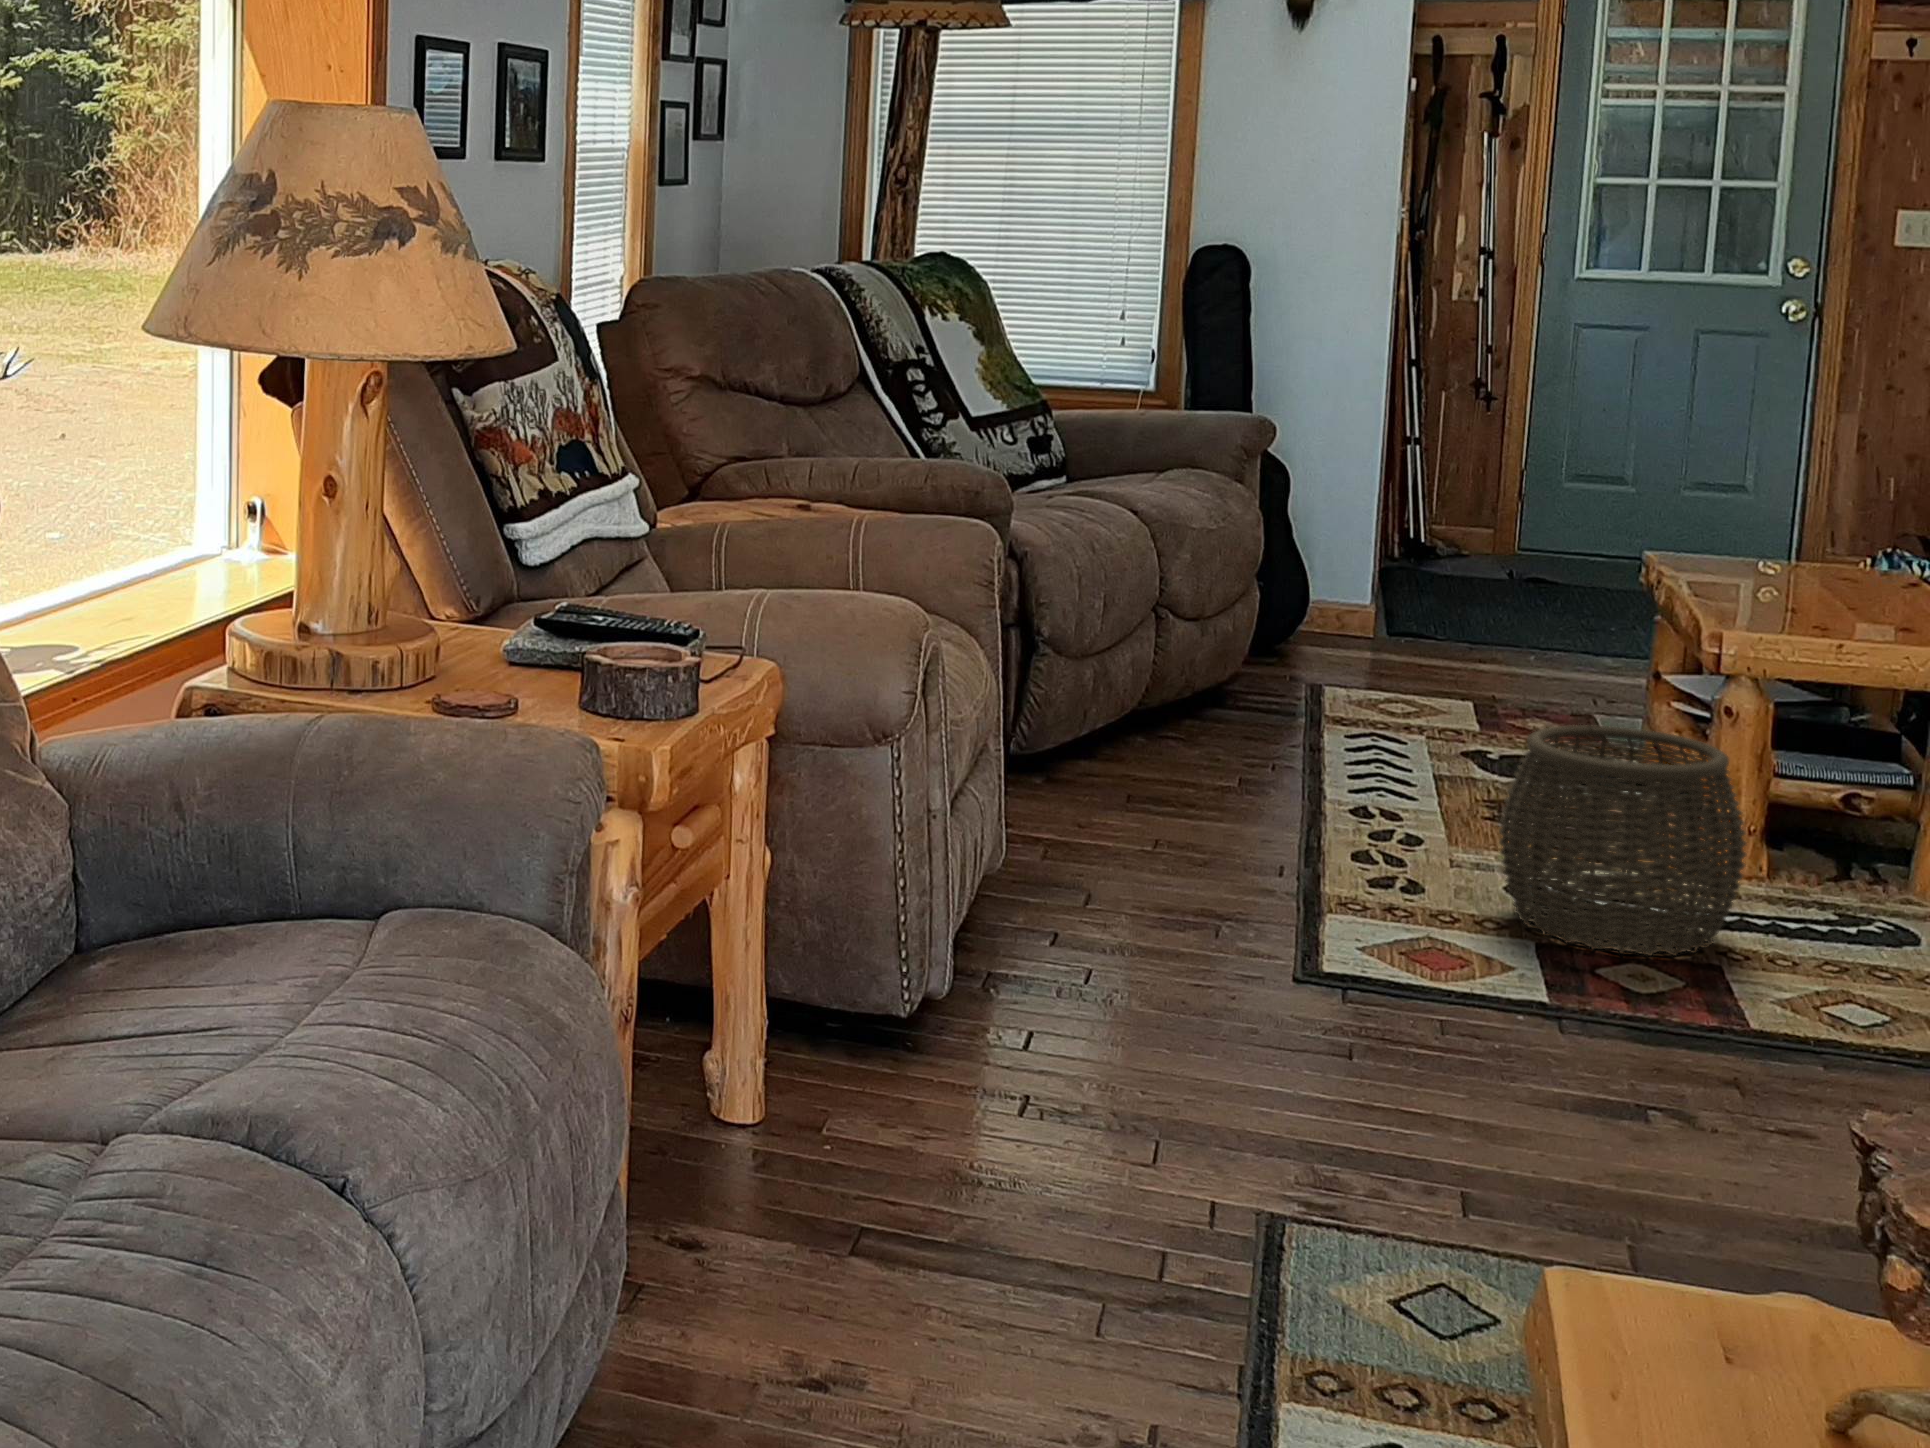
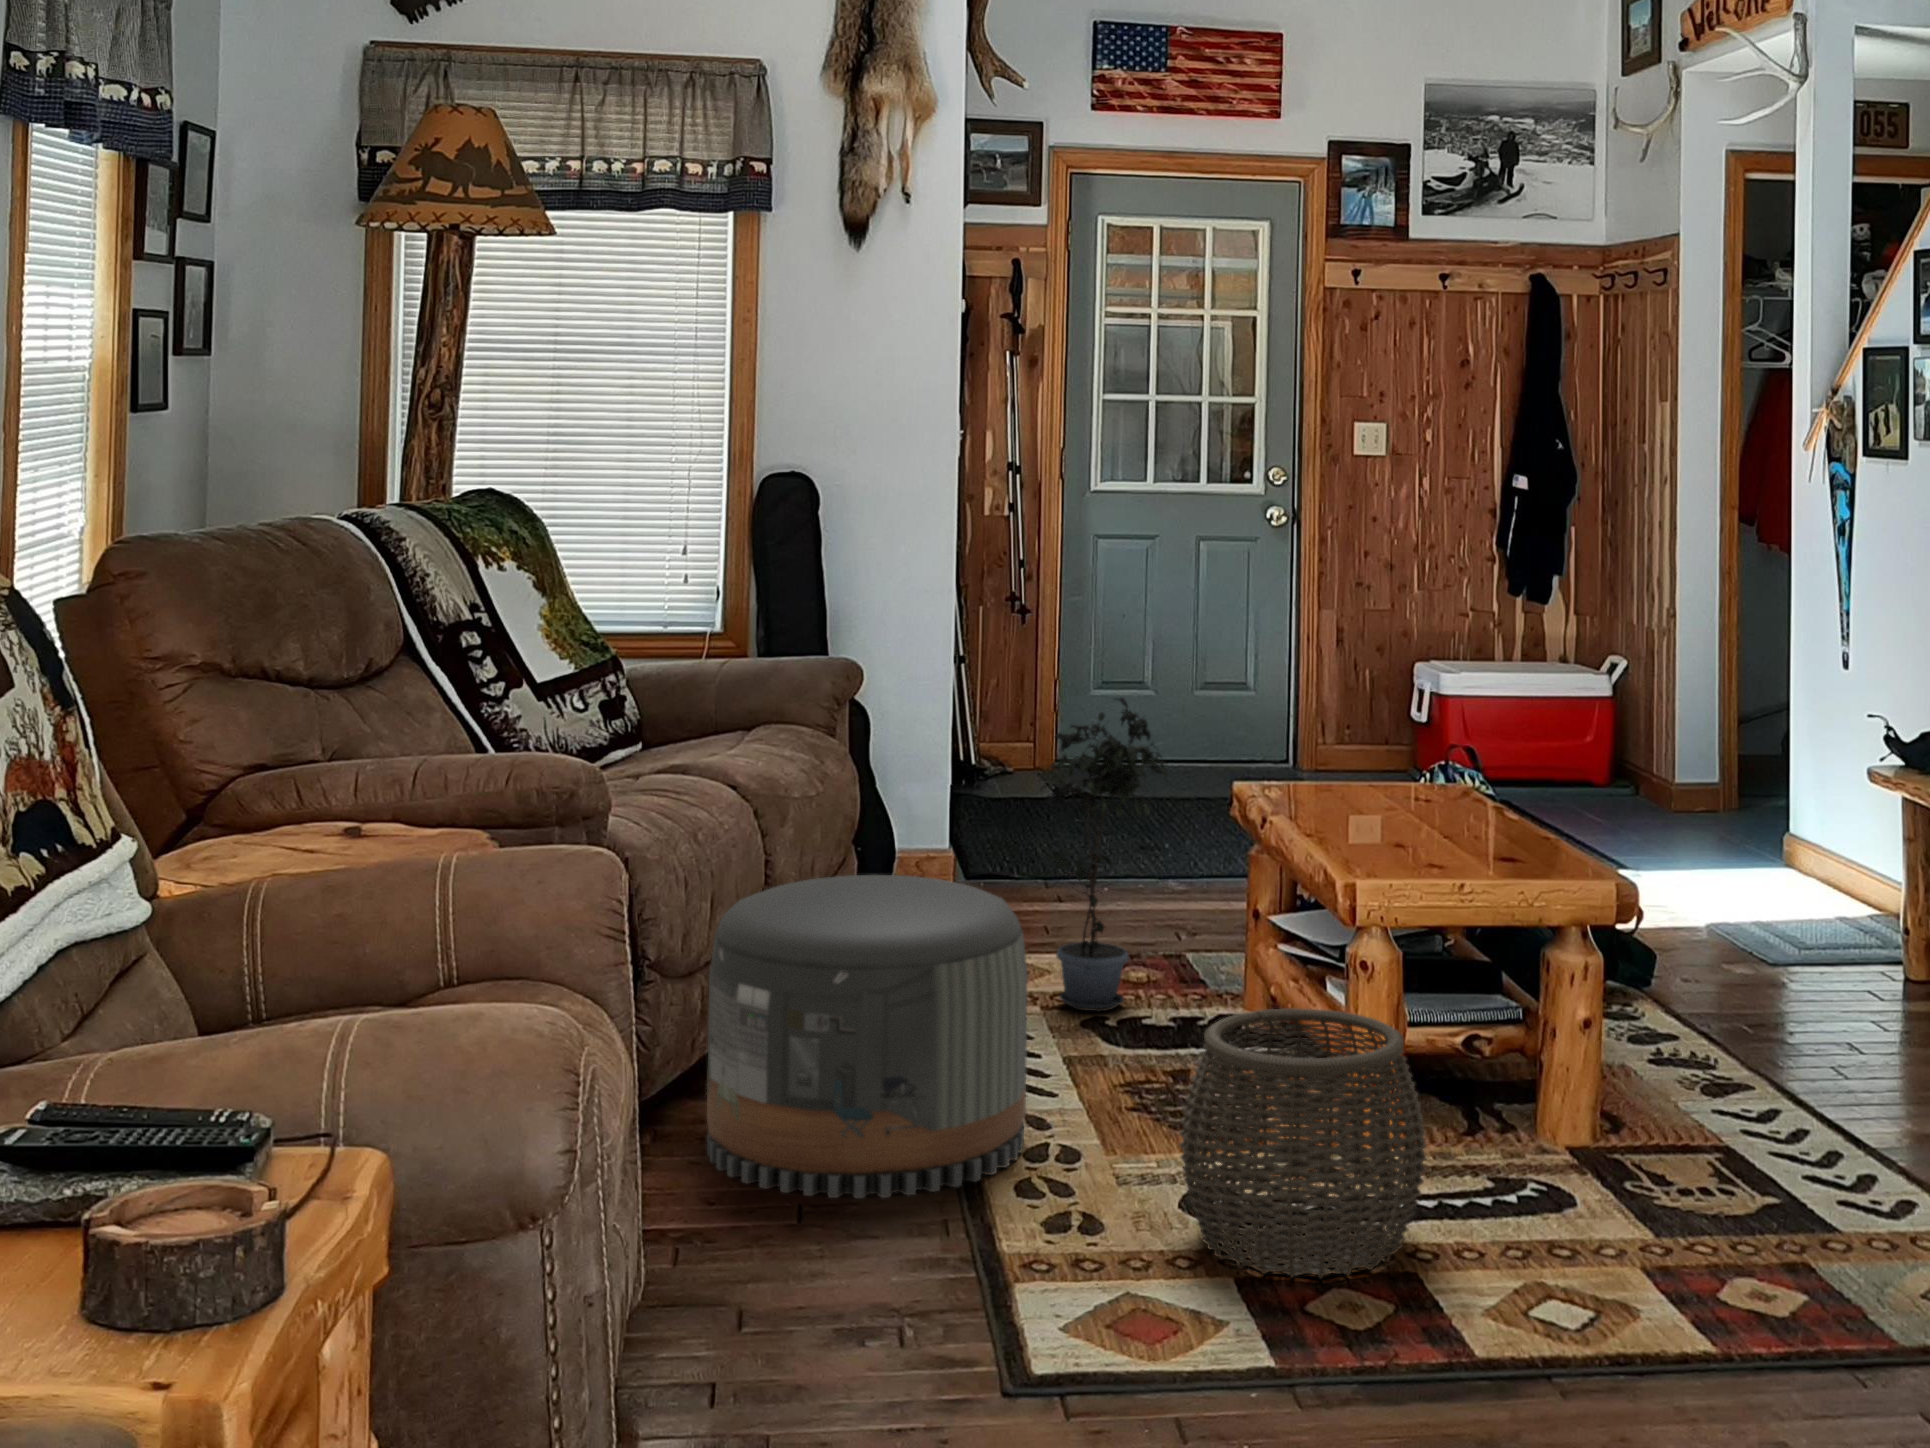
potted plant: none [1429,459,1571,747] -> present [1037,697,1167,1011]
pouf: none [1090,586,1384,848] -> present [707,875,1028,1198]

